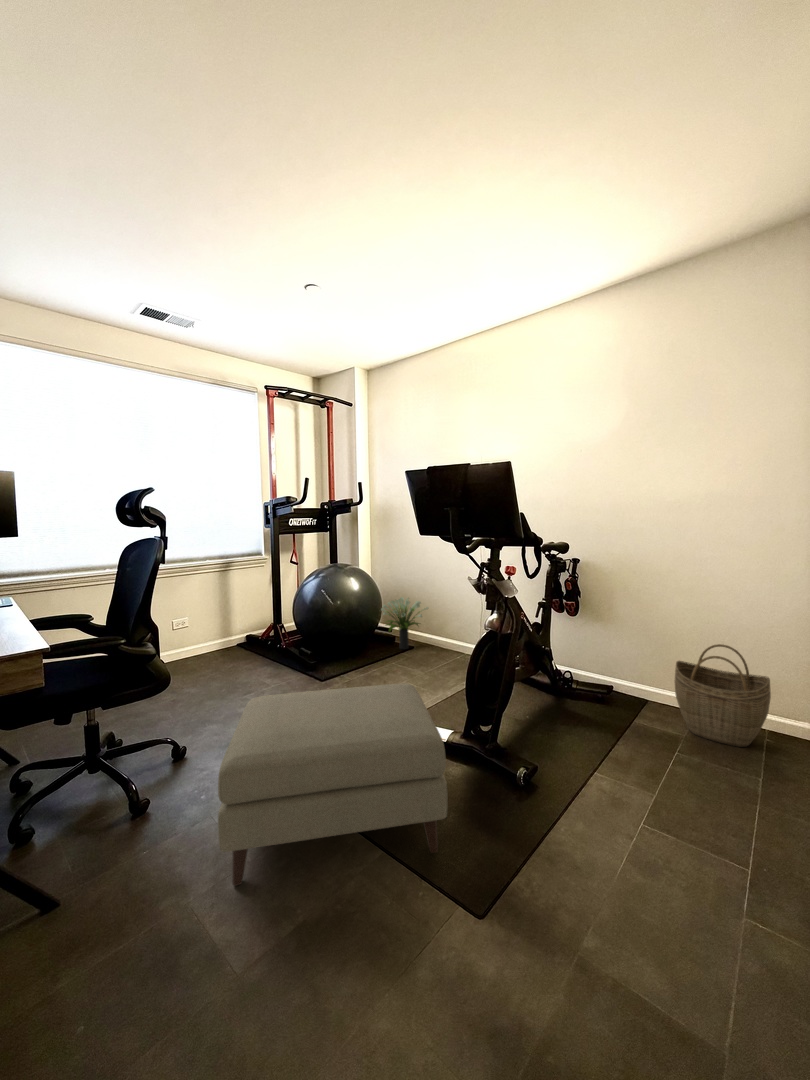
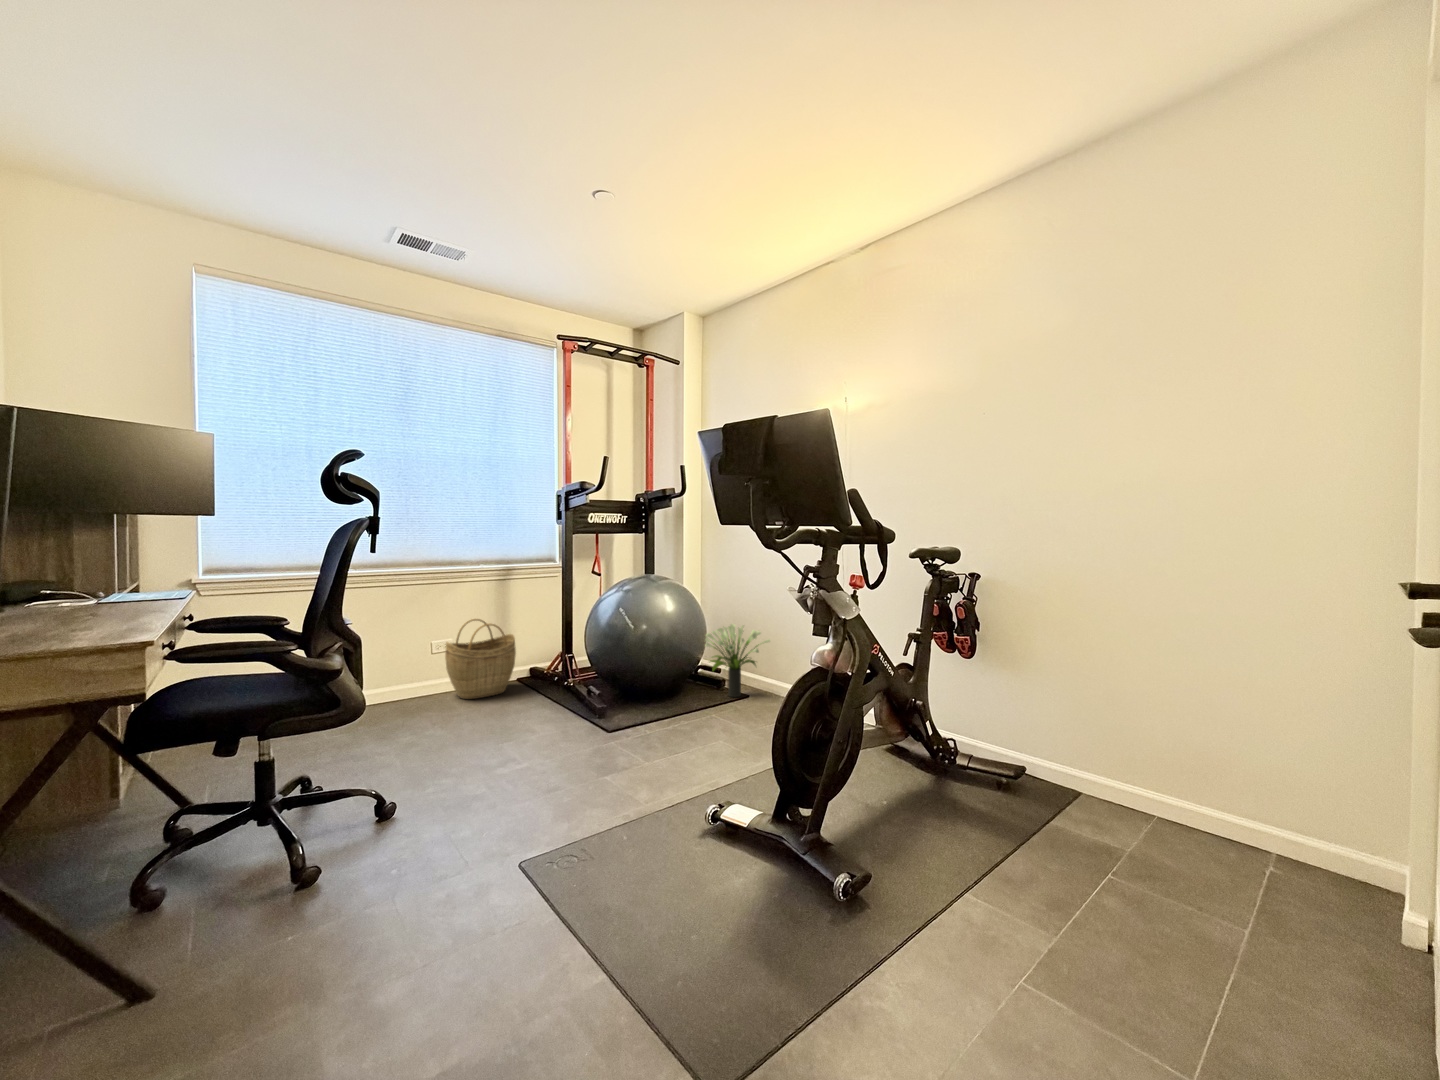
woven basket: present [674,644,771,747] -> present [445,619,516,699]
ottoman: present [218,684,447,886] -> none [362,734,700,1000]

